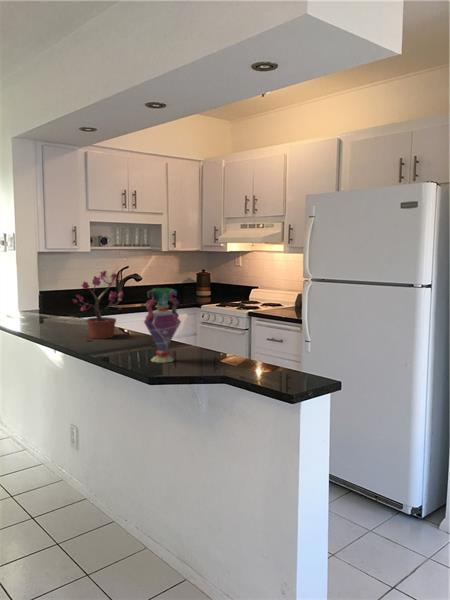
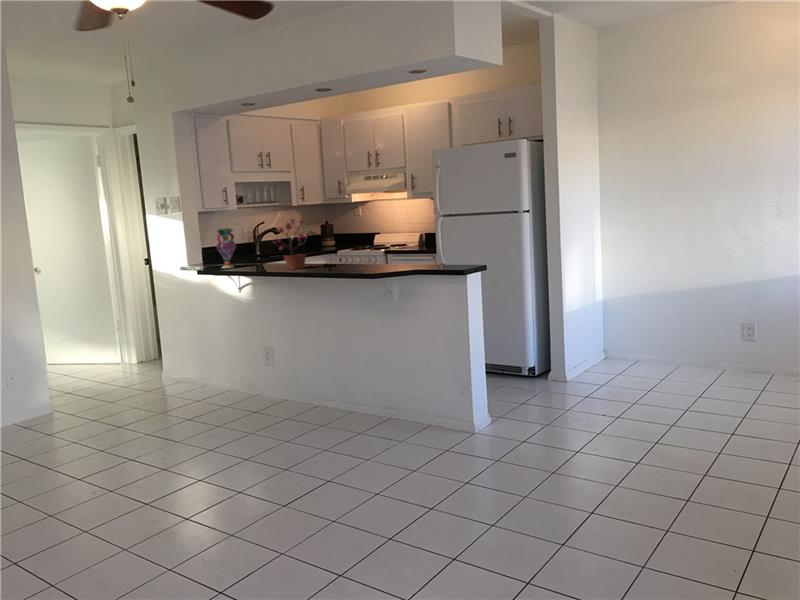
vase: present [144,288,181,363] -> present [216,228,236,268]

